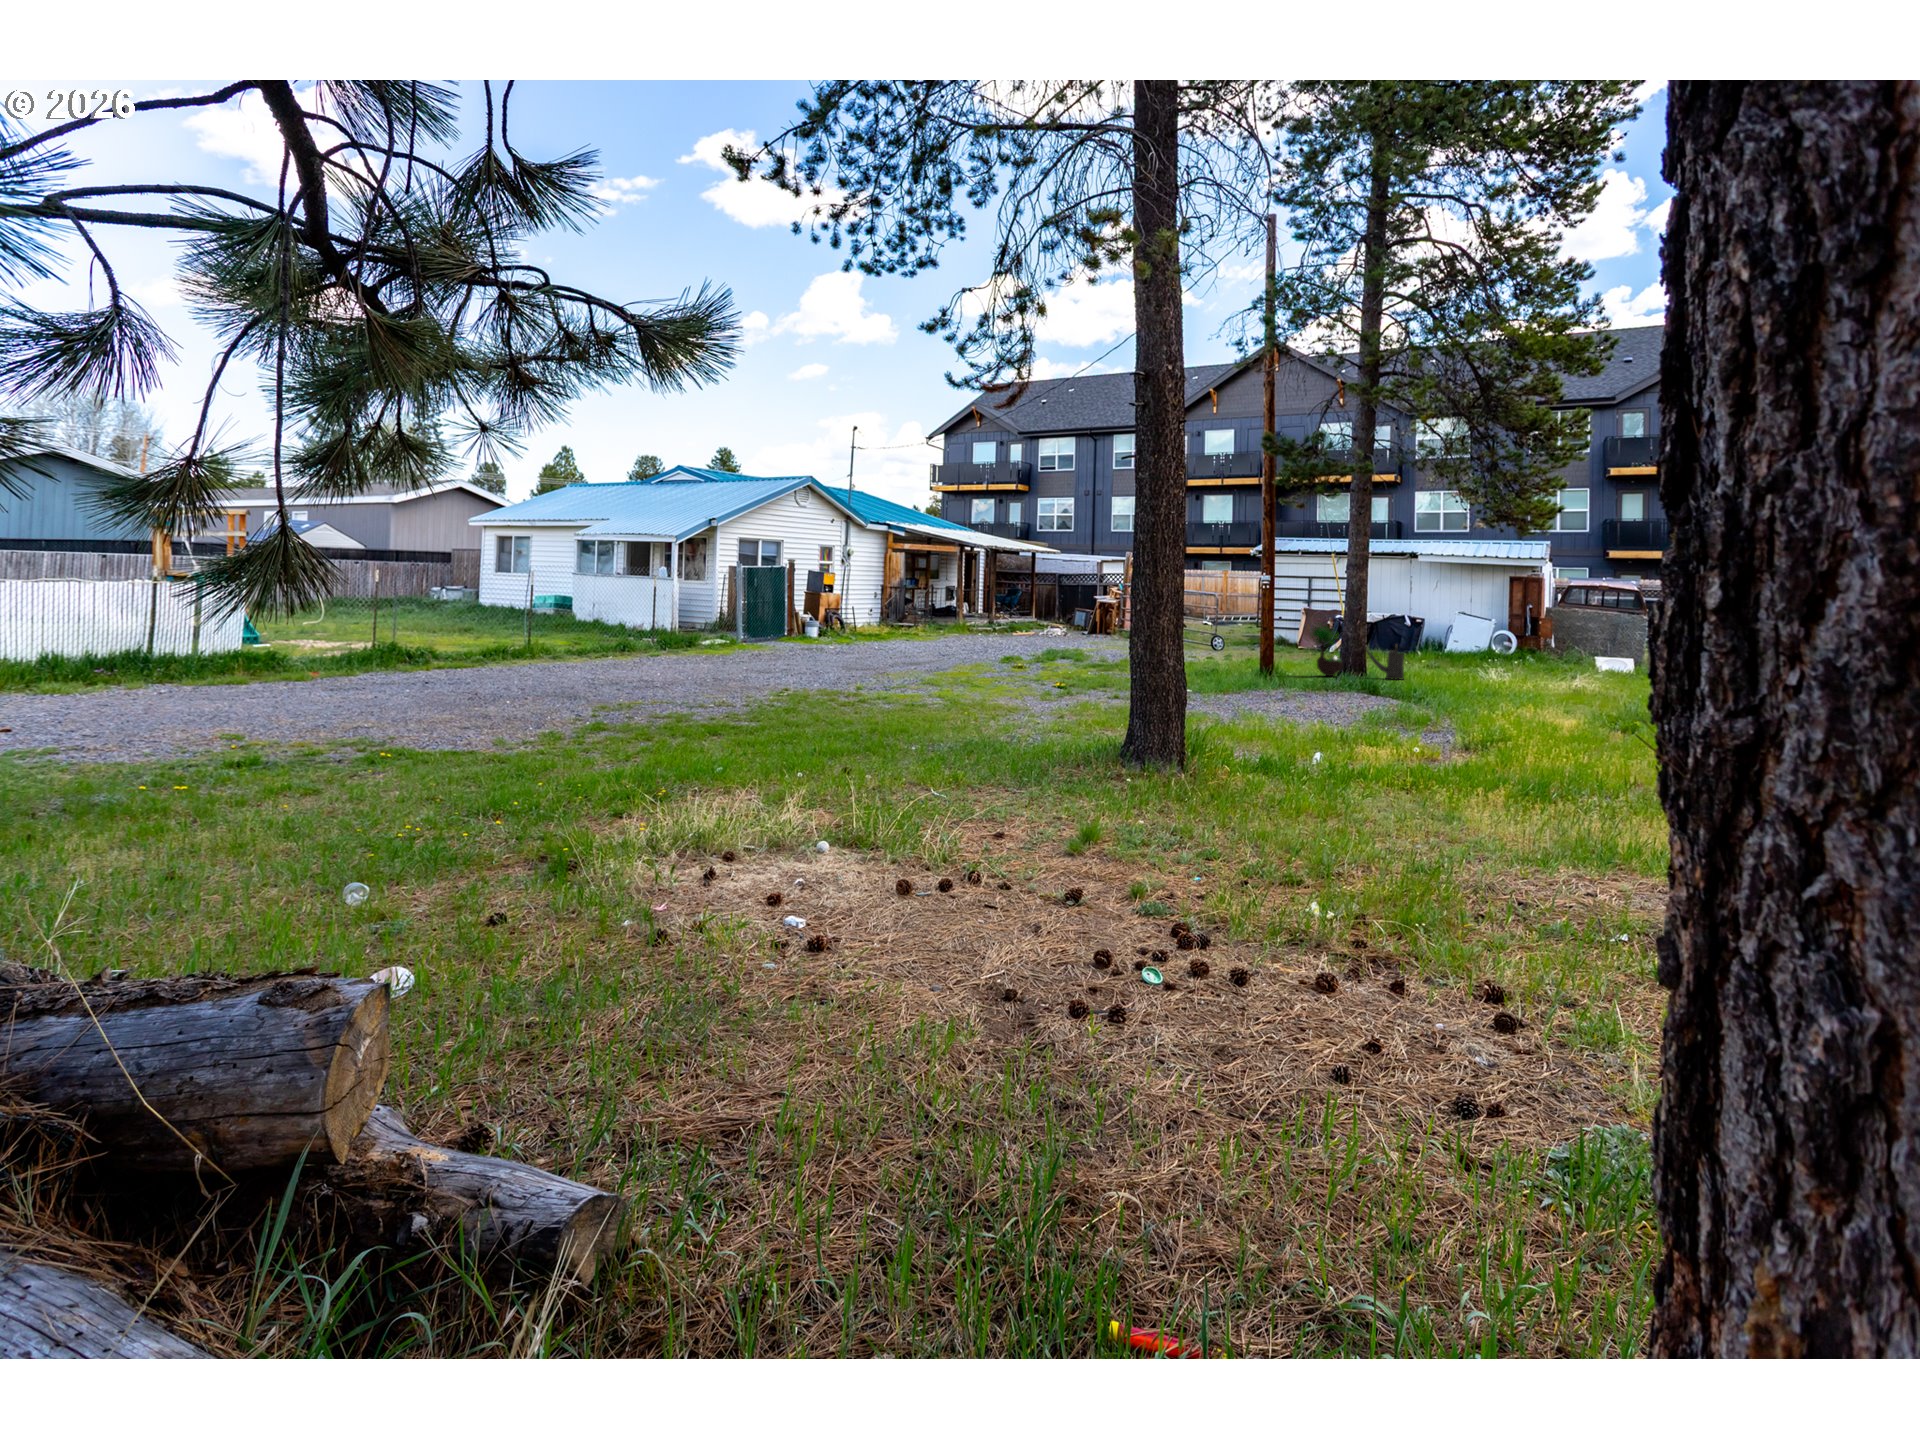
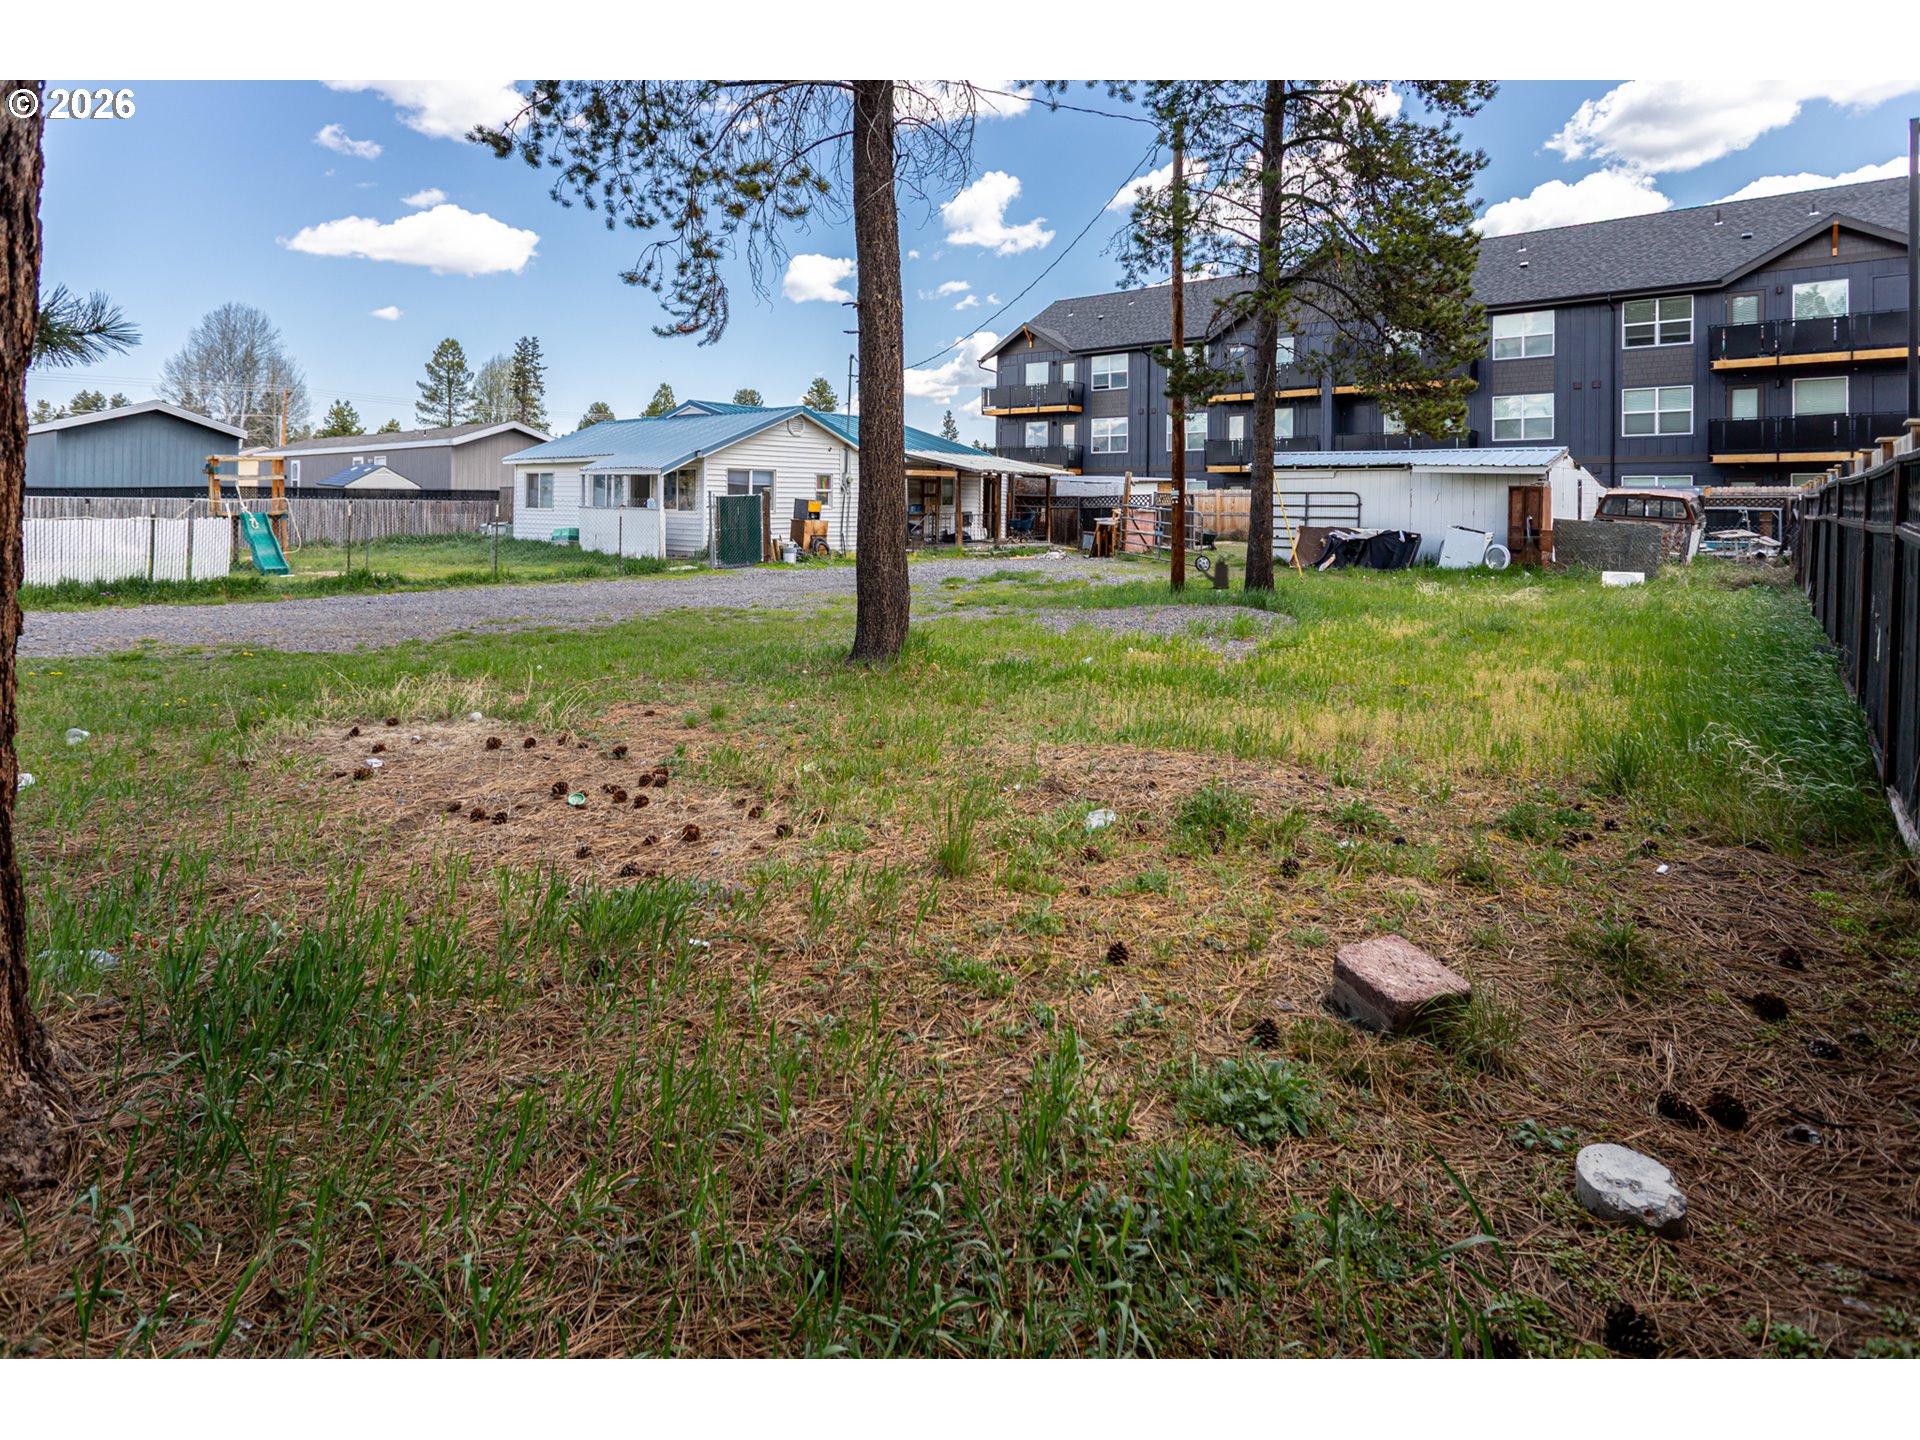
potted tree: present [1312,624,1343,676] -> none [1148,534,1177,587]
round table: none [1581,626,1636,660] -> present [1512,537,1546,569]

